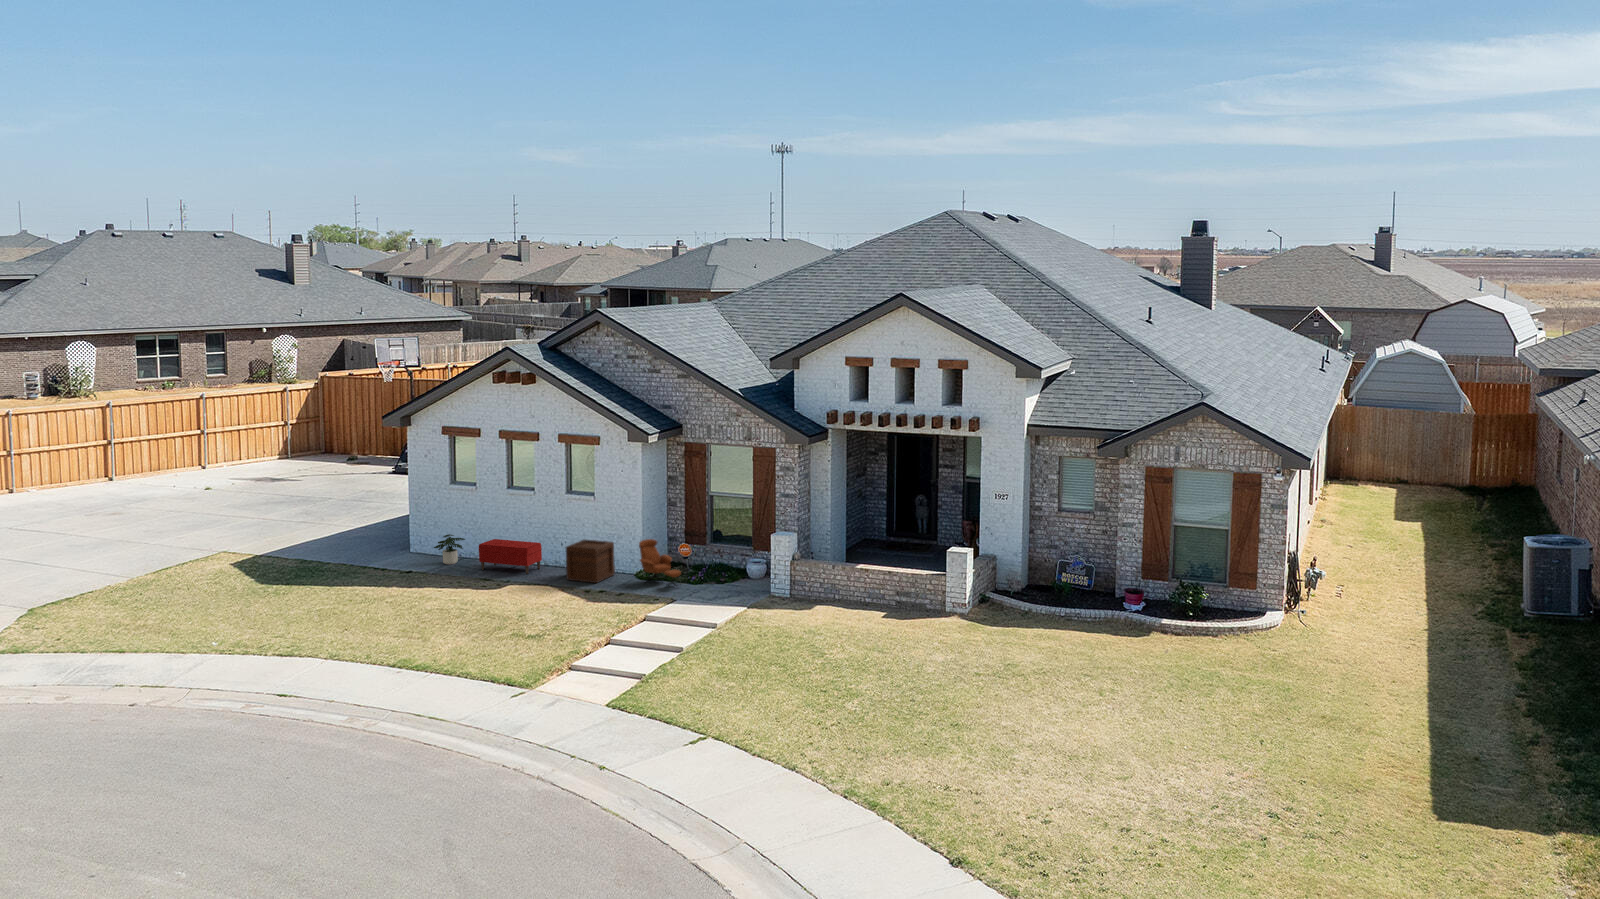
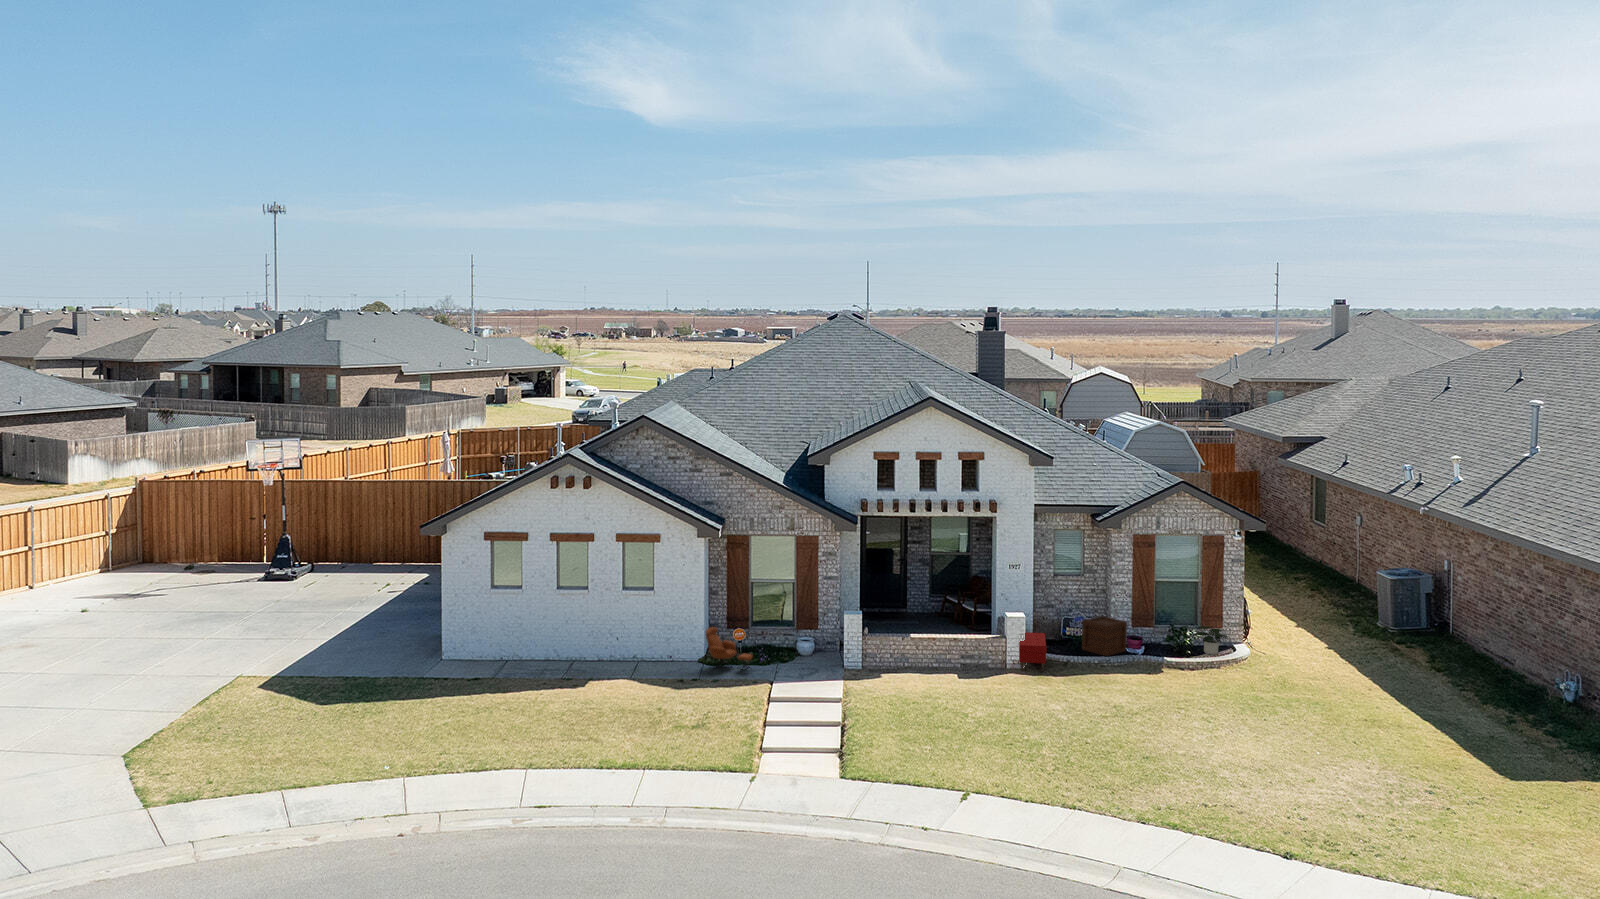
potted plant: present [434,534,465,564] -> present [1195,626,1230,655]
bench: present [479,539,542,574] -> present [1019,632,1046,671]
wooden crate: present [566,540,615,583] -> present [1082,616,1127,656]

